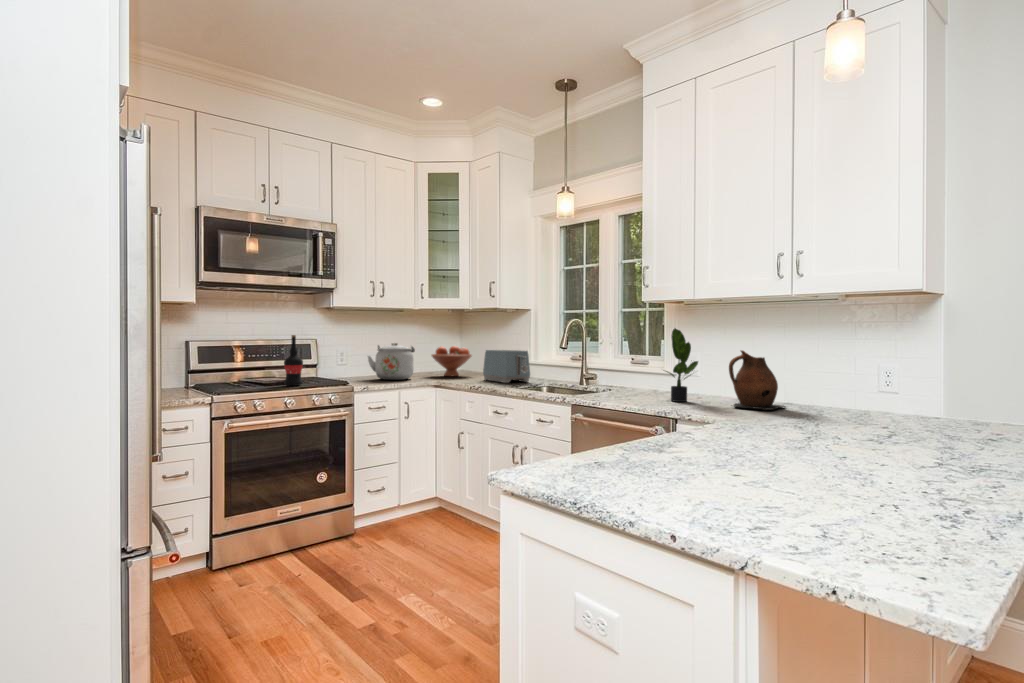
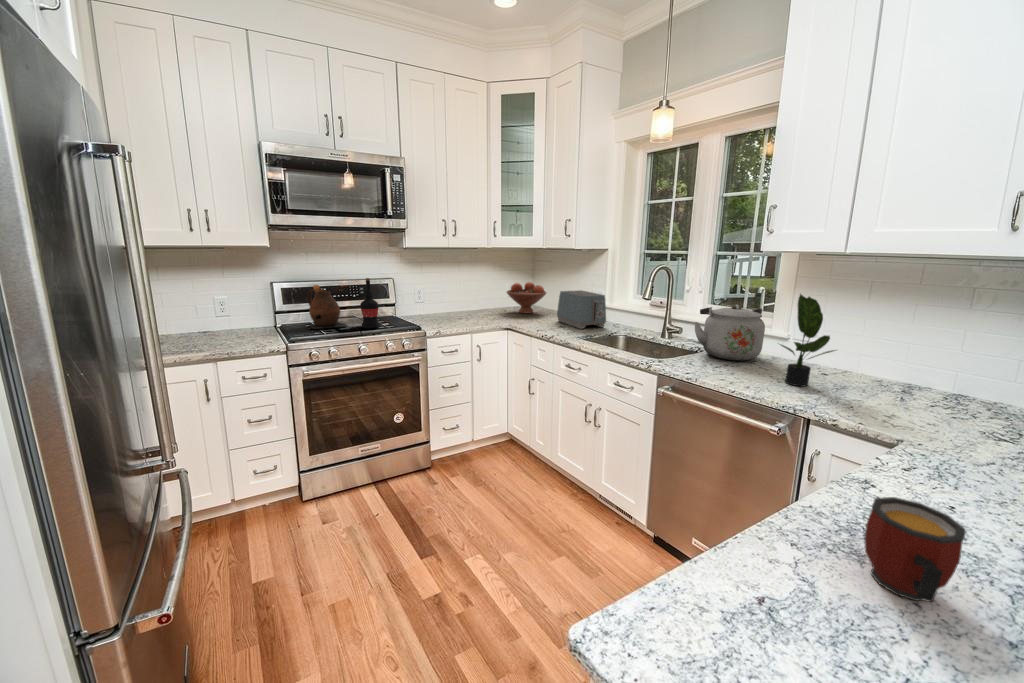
kettle: present [368,343,415,380] -> present [694,305,765,361]
ceramic pitcher: present [729,350,785,410] -> present [307,285,348,329]
mug: none [661,402,702,450] -> present [865,497,965,602]

